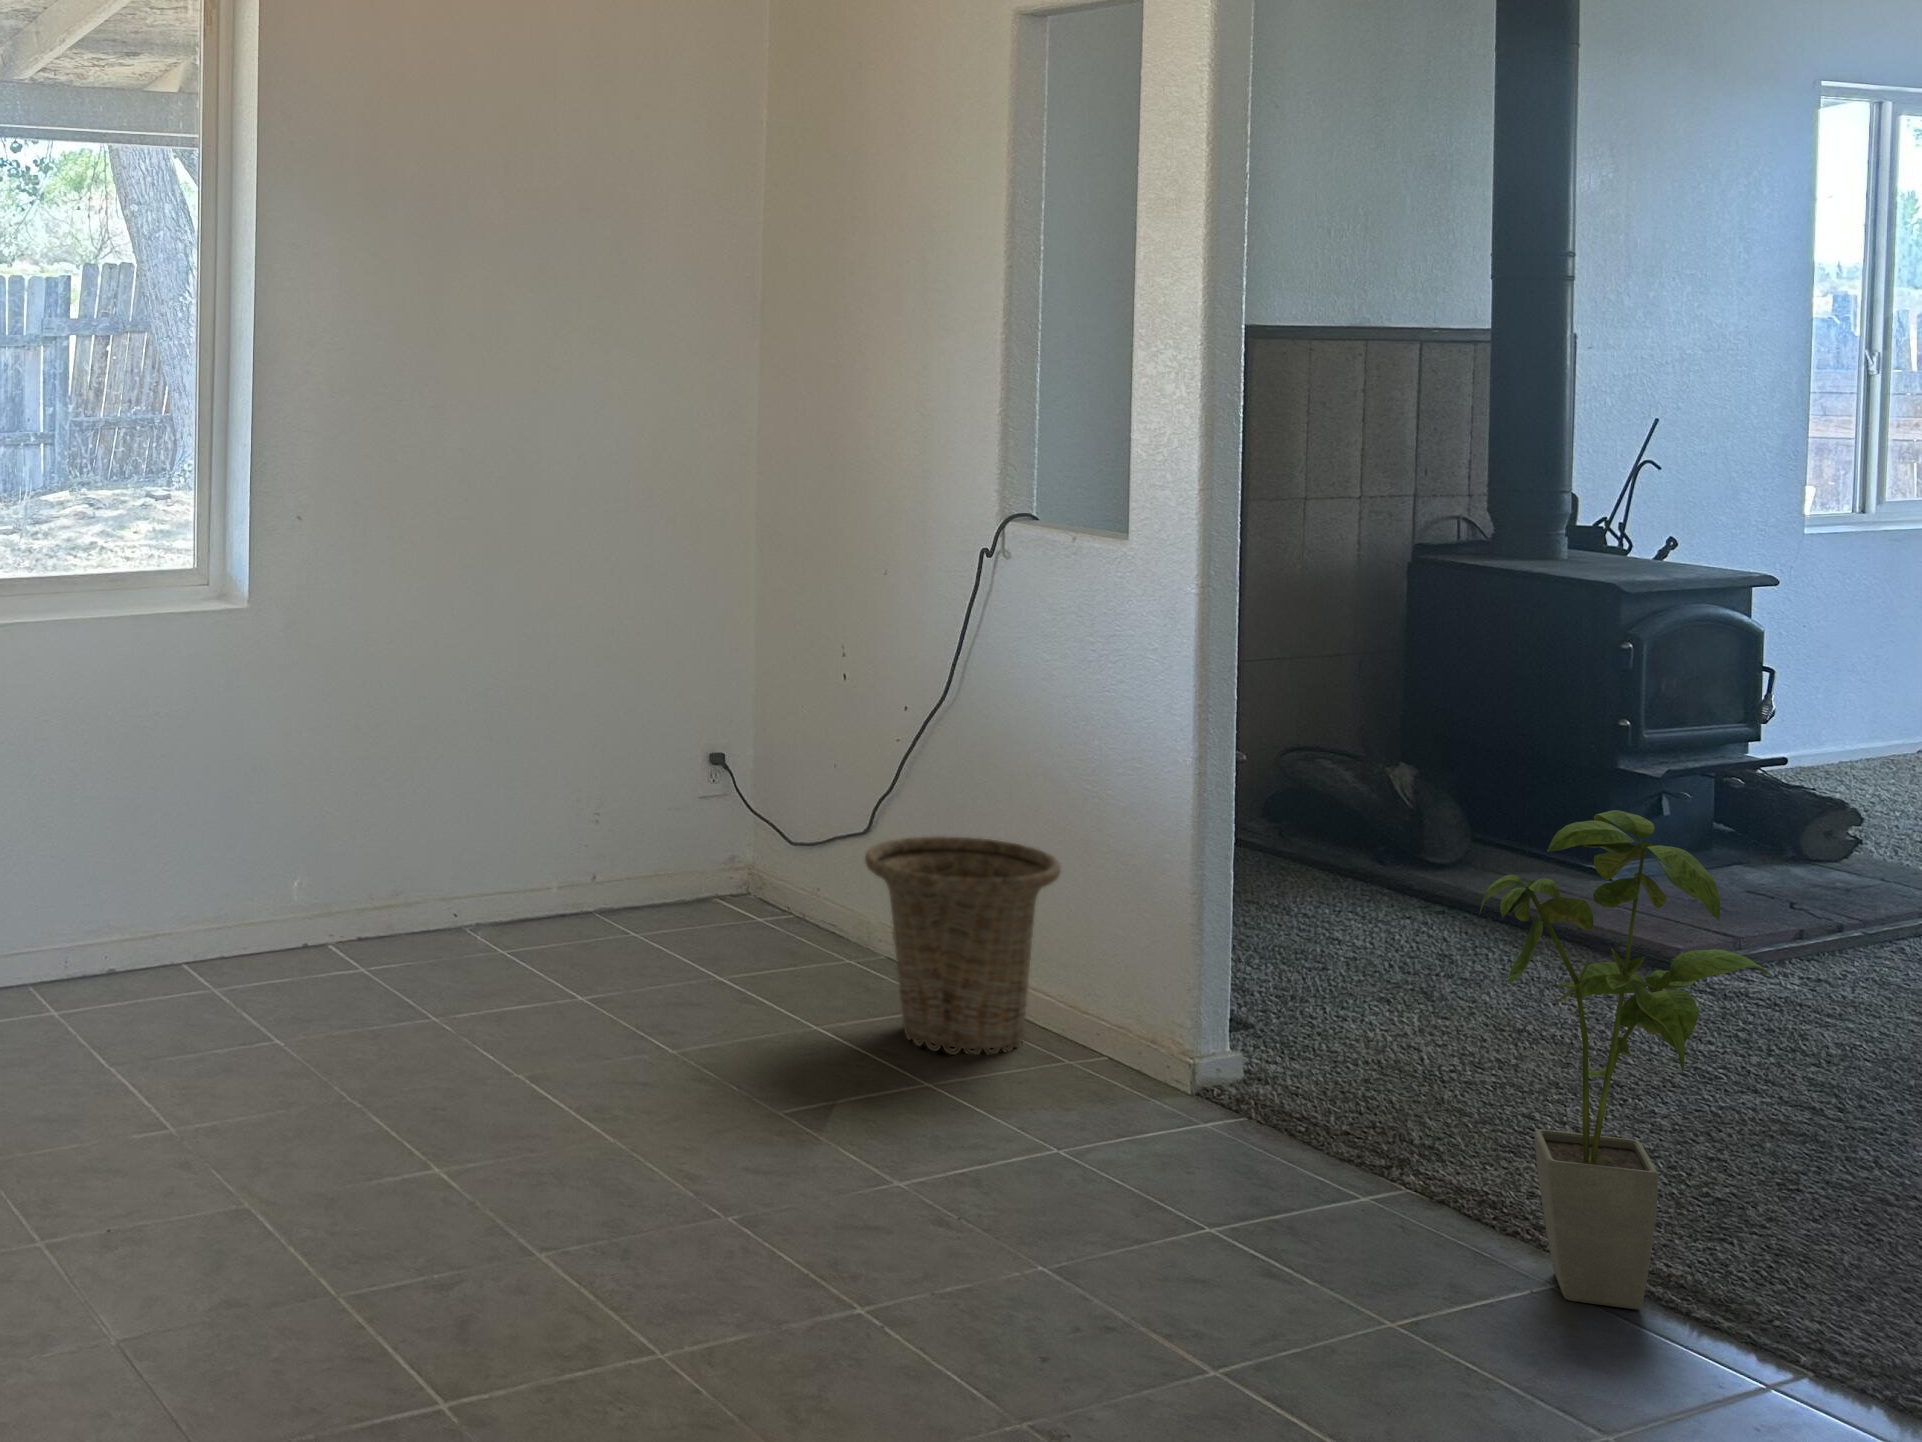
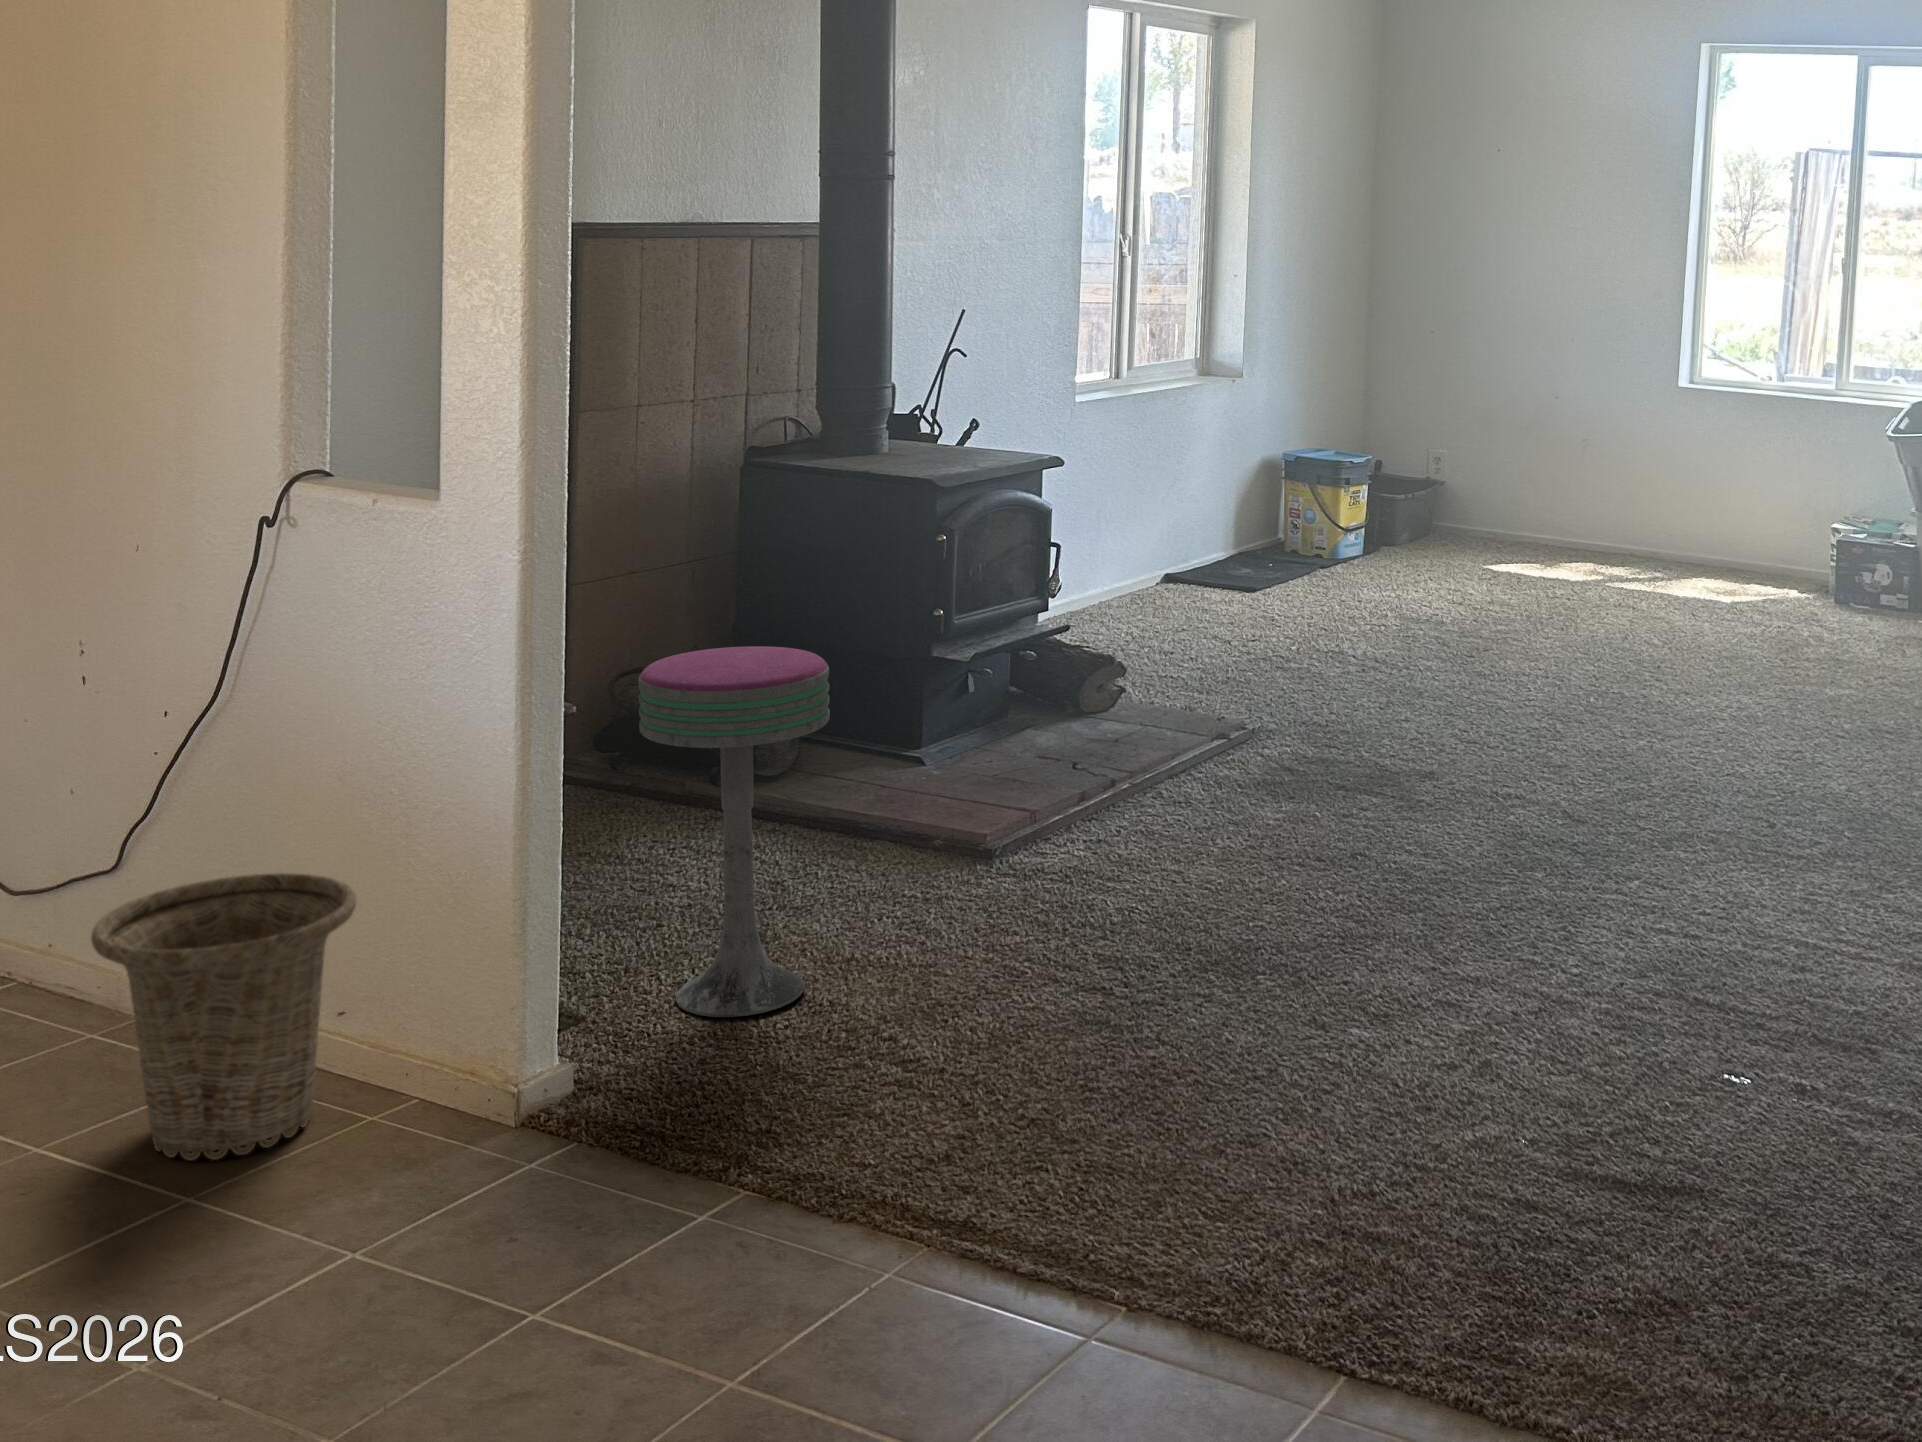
bar stool: none [1304,707,1495,1055] -> present [638,646,830,1017]
house plant: present [1480,810,1769,1309] -> none [819,779,1084,1297]

